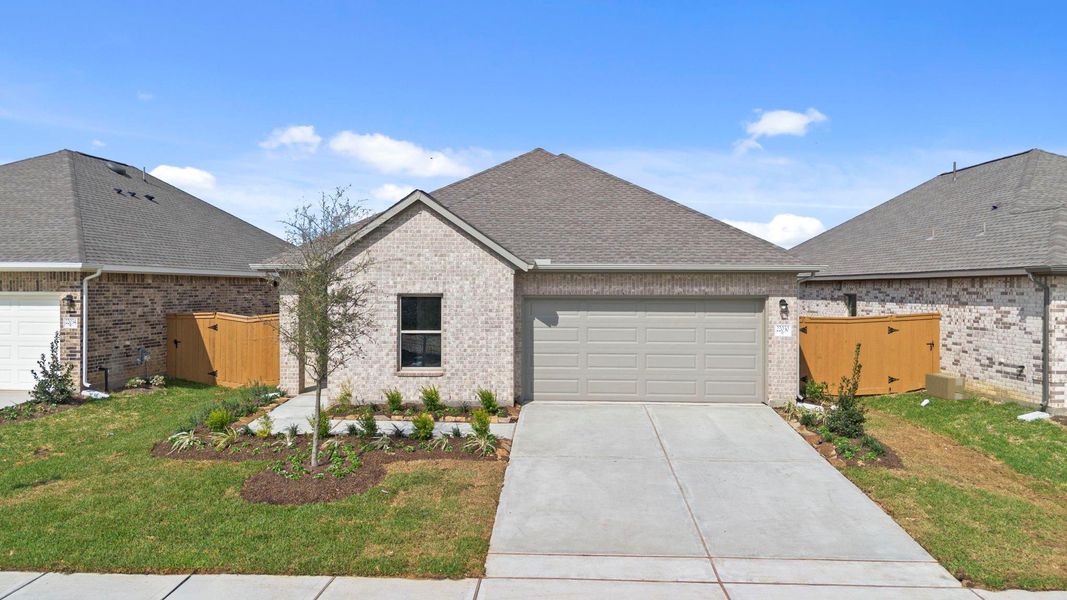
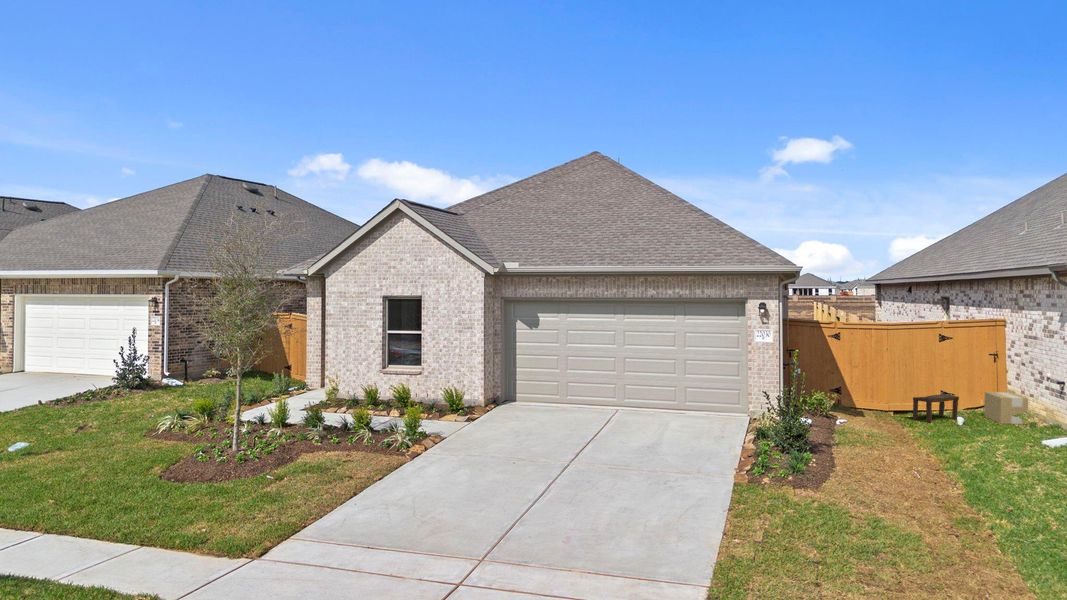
bench: none [884,377,915,402] -> present [913,394,959,423]

